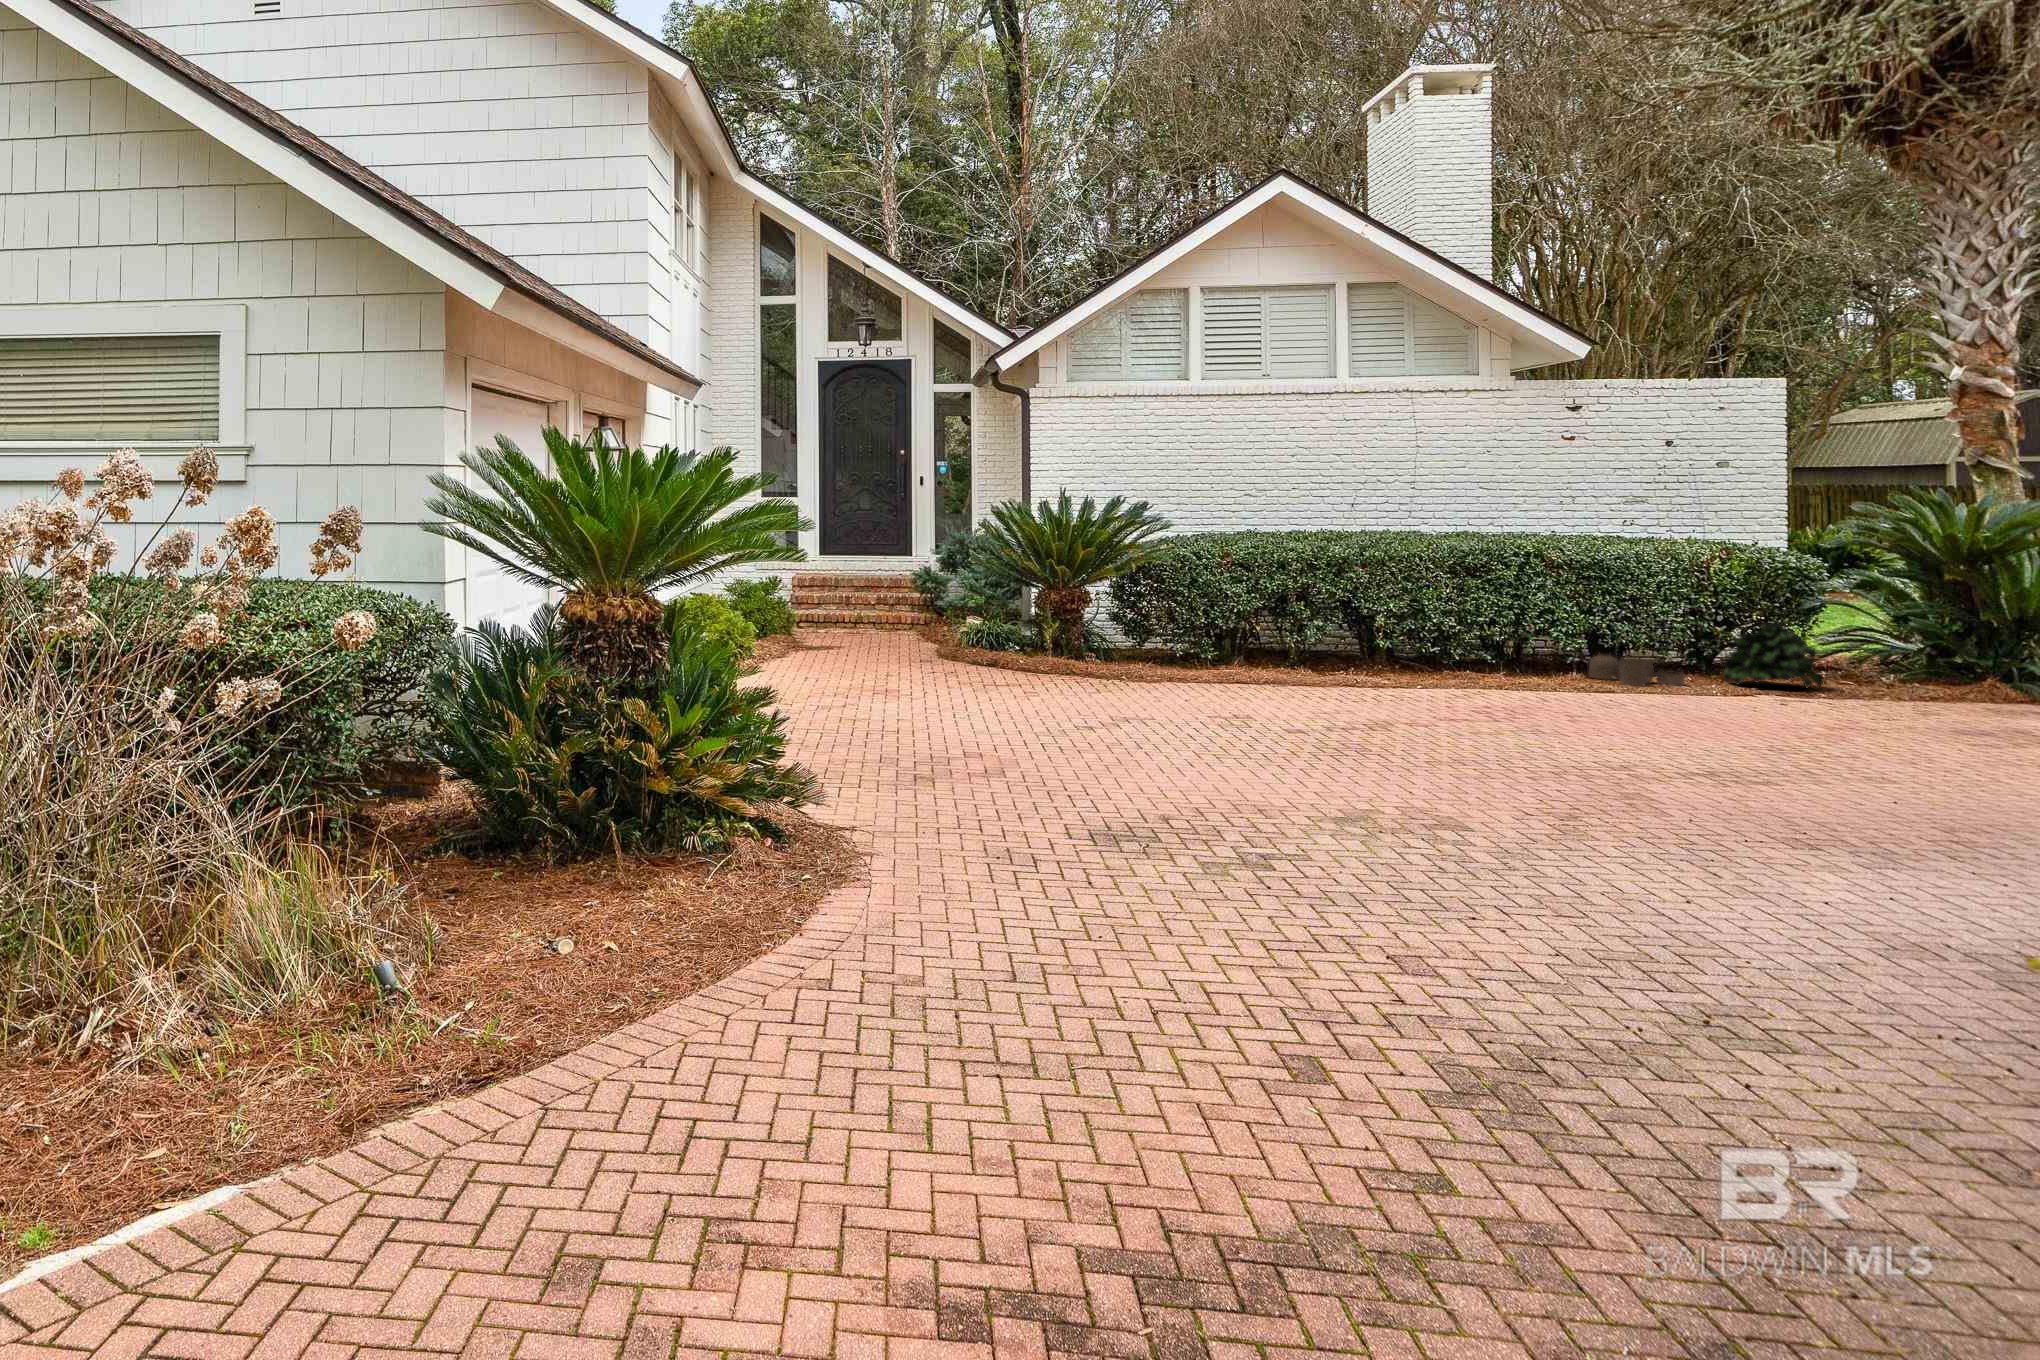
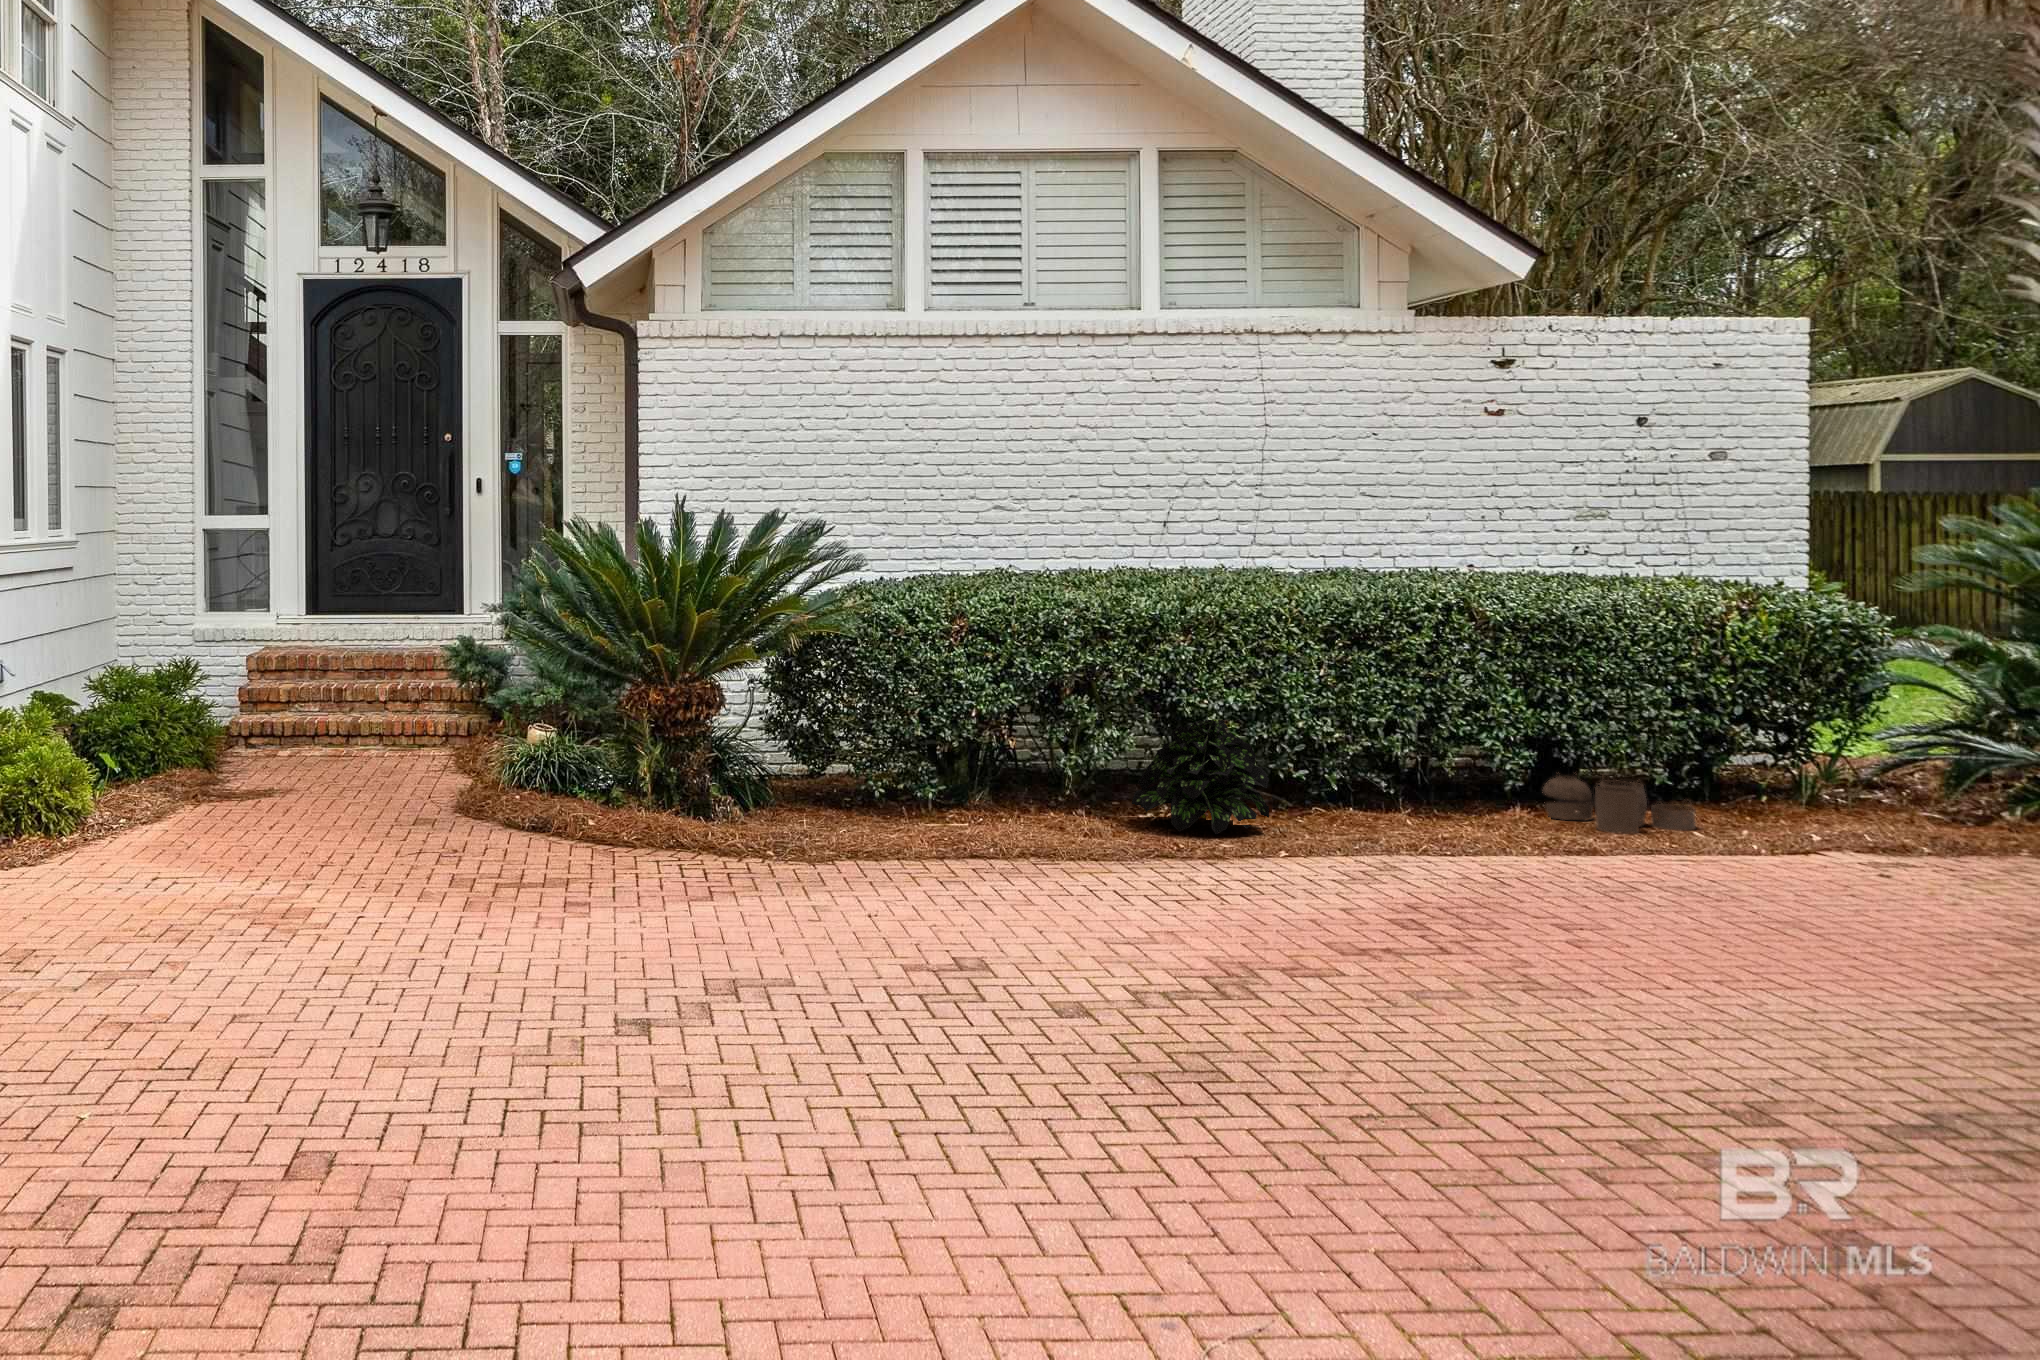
potted plant: present [1723,623,1824,688] -> present [1132,720,1269,834]

